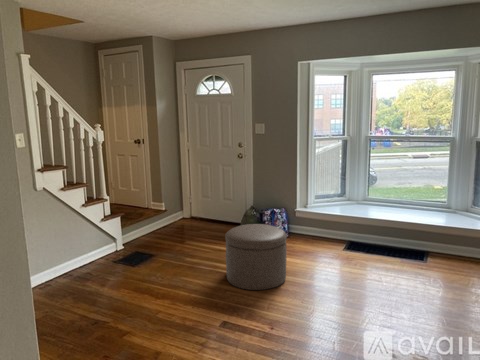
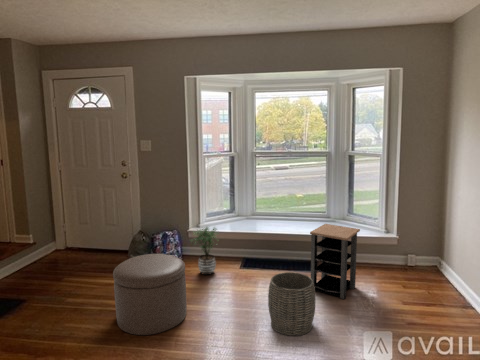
potted plant: none [294,205,324,252] -> present [190,227,217,275]
side table: none [413,212,474,289] -> present [310,224,360,299]
woven basket: none [362,252,410,312] -> present [268,272,316,336]

